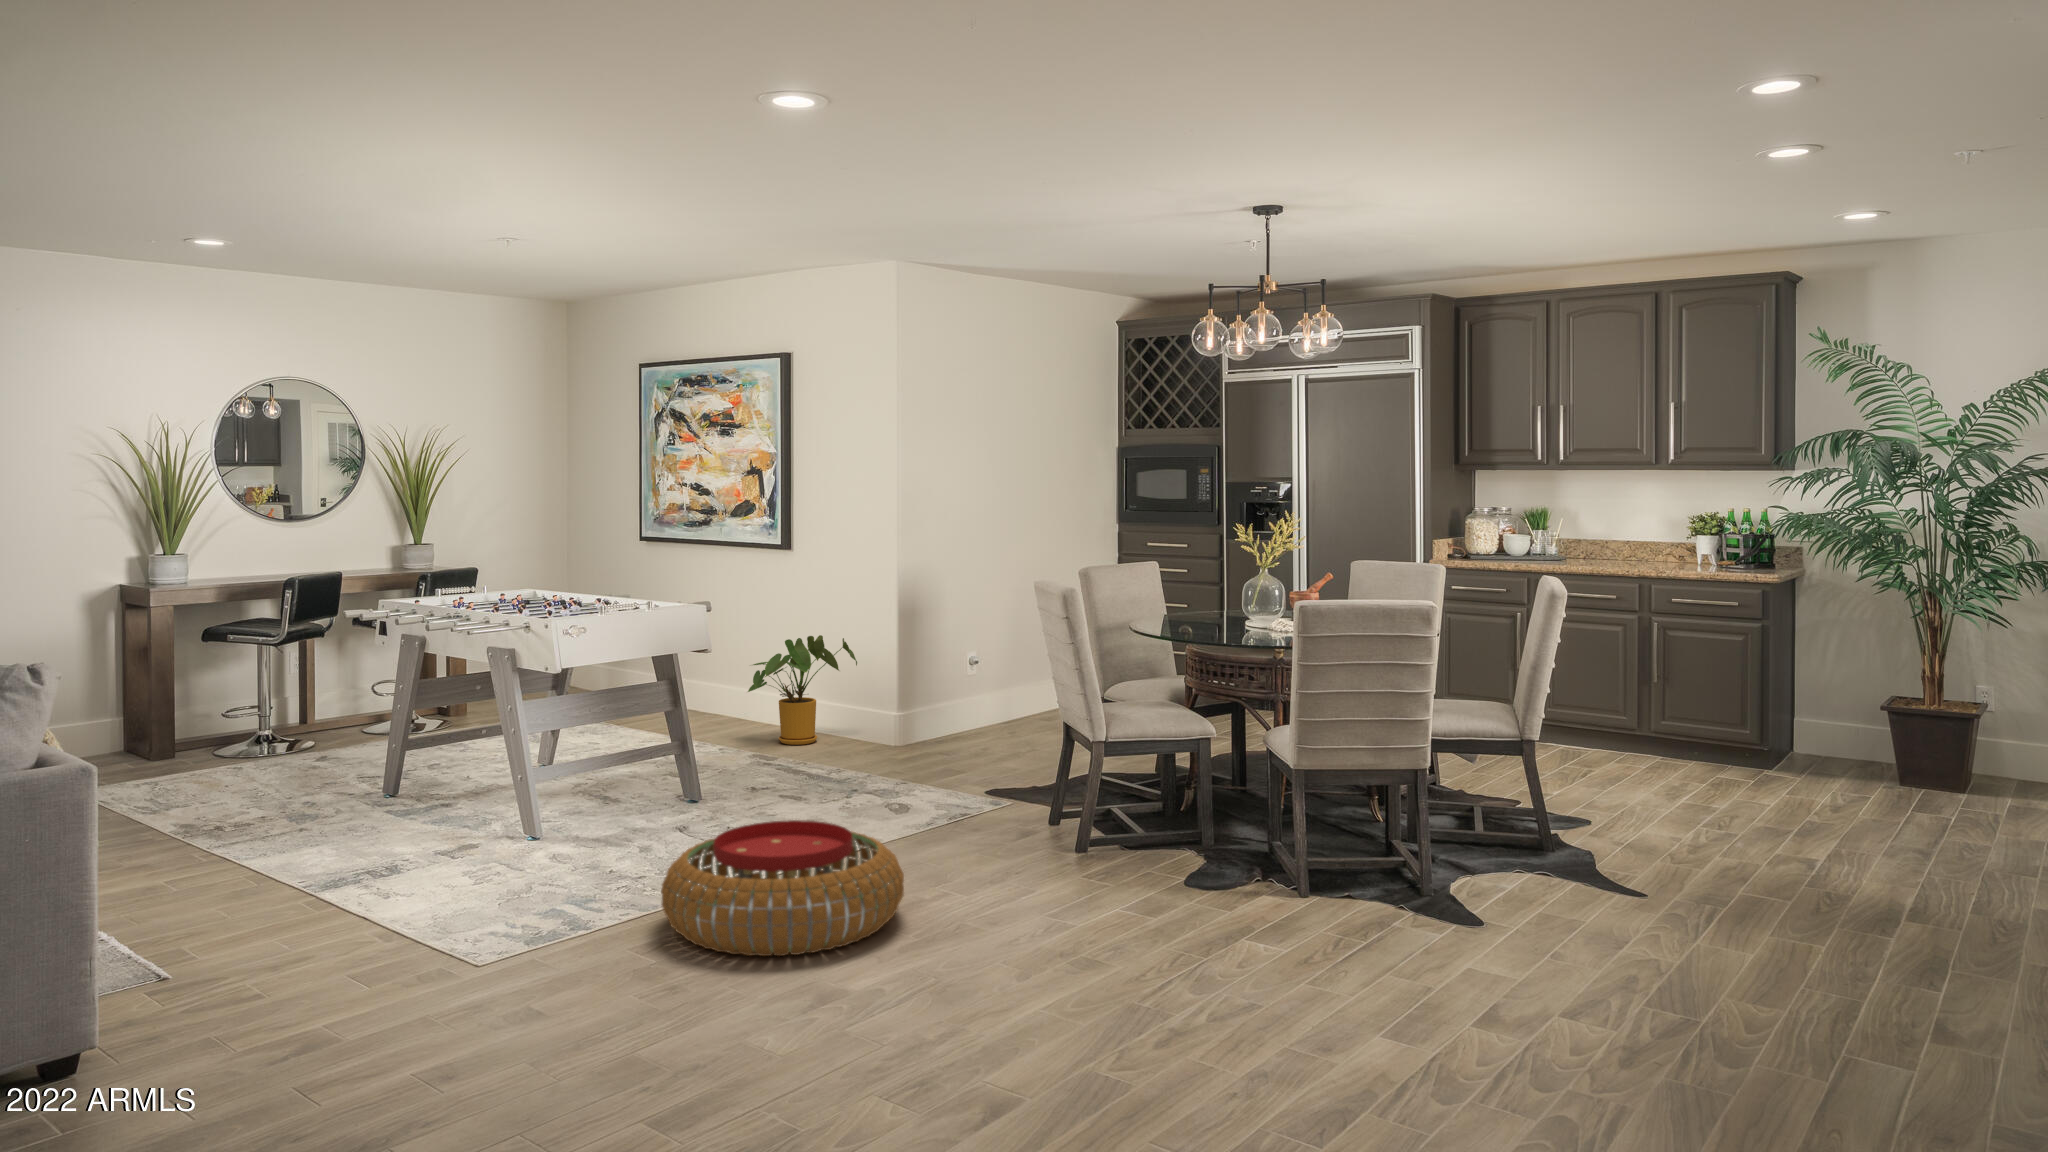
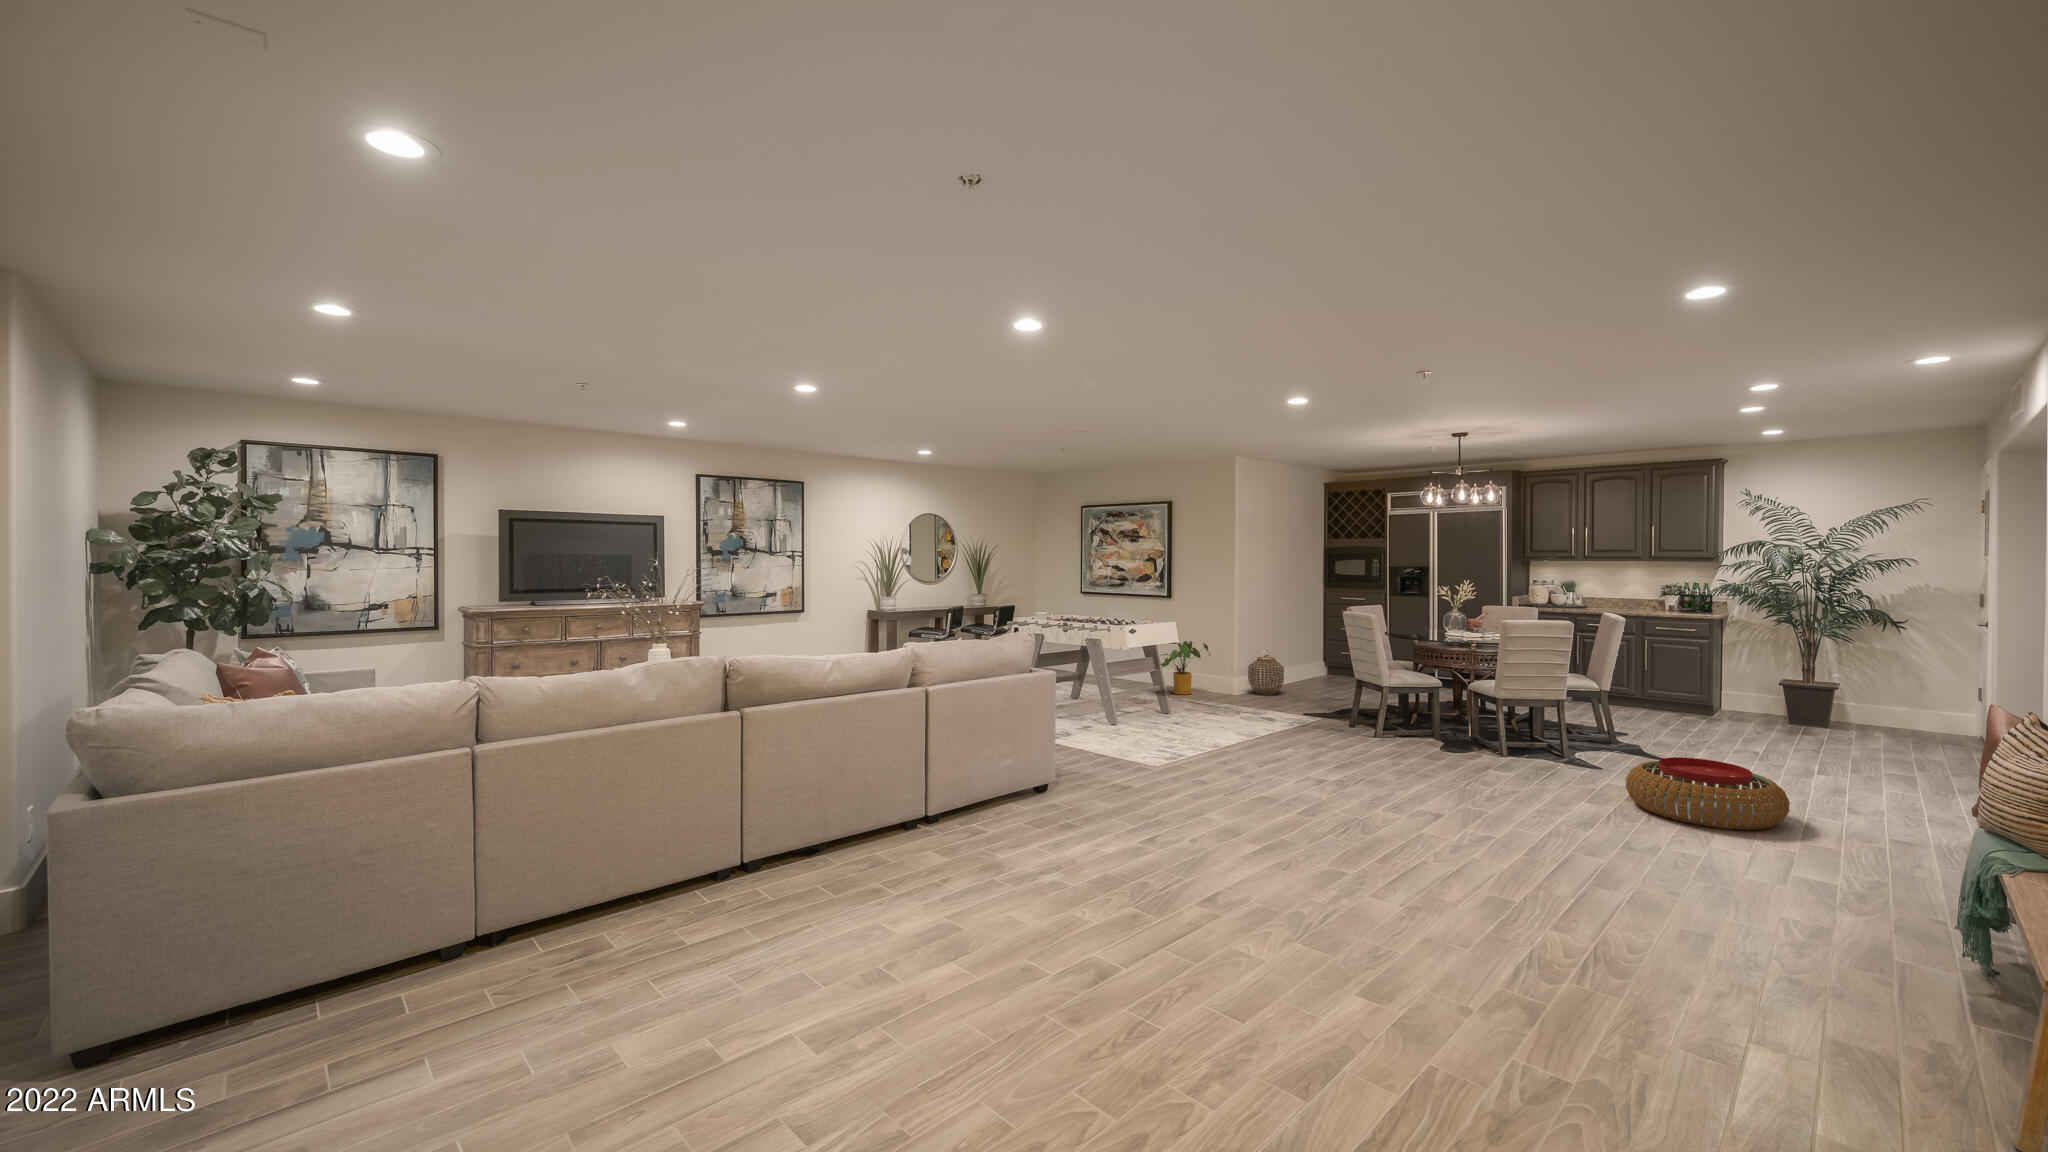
woven basket: none [932,665,1001,741] -> present [1248,657,1284,695]
pouf: present [661,820,904,956] -> present [1626,757,1790,830]

